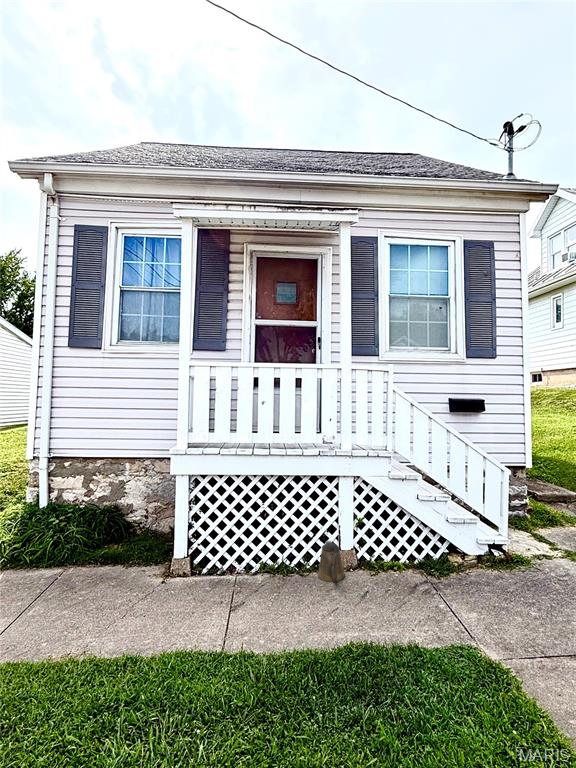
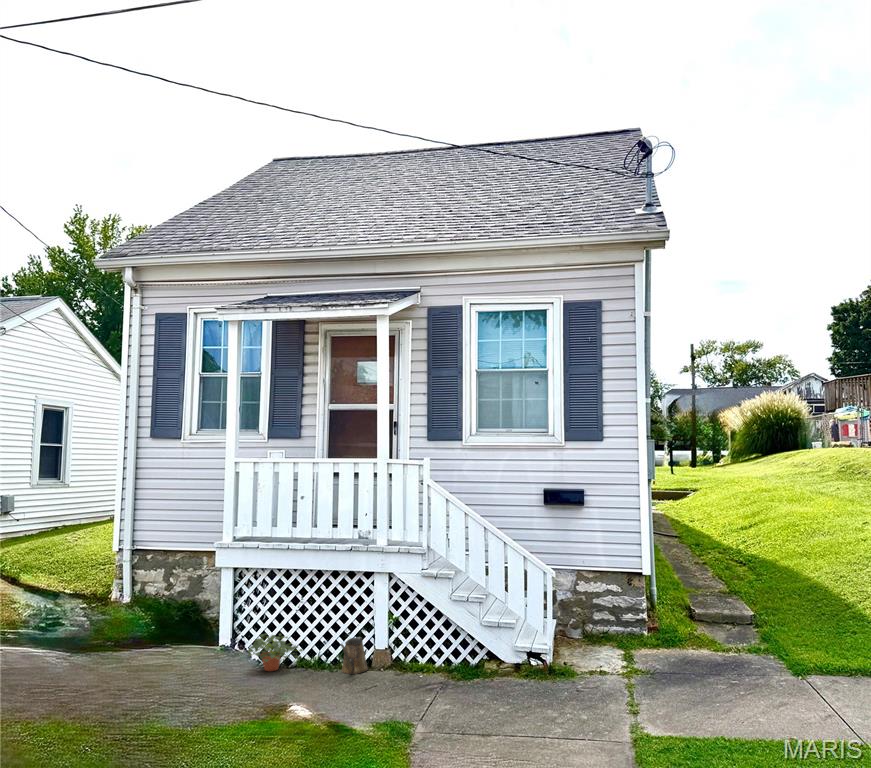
potted plant: none [218,541,276,586] -> present [248,633,303,671]

